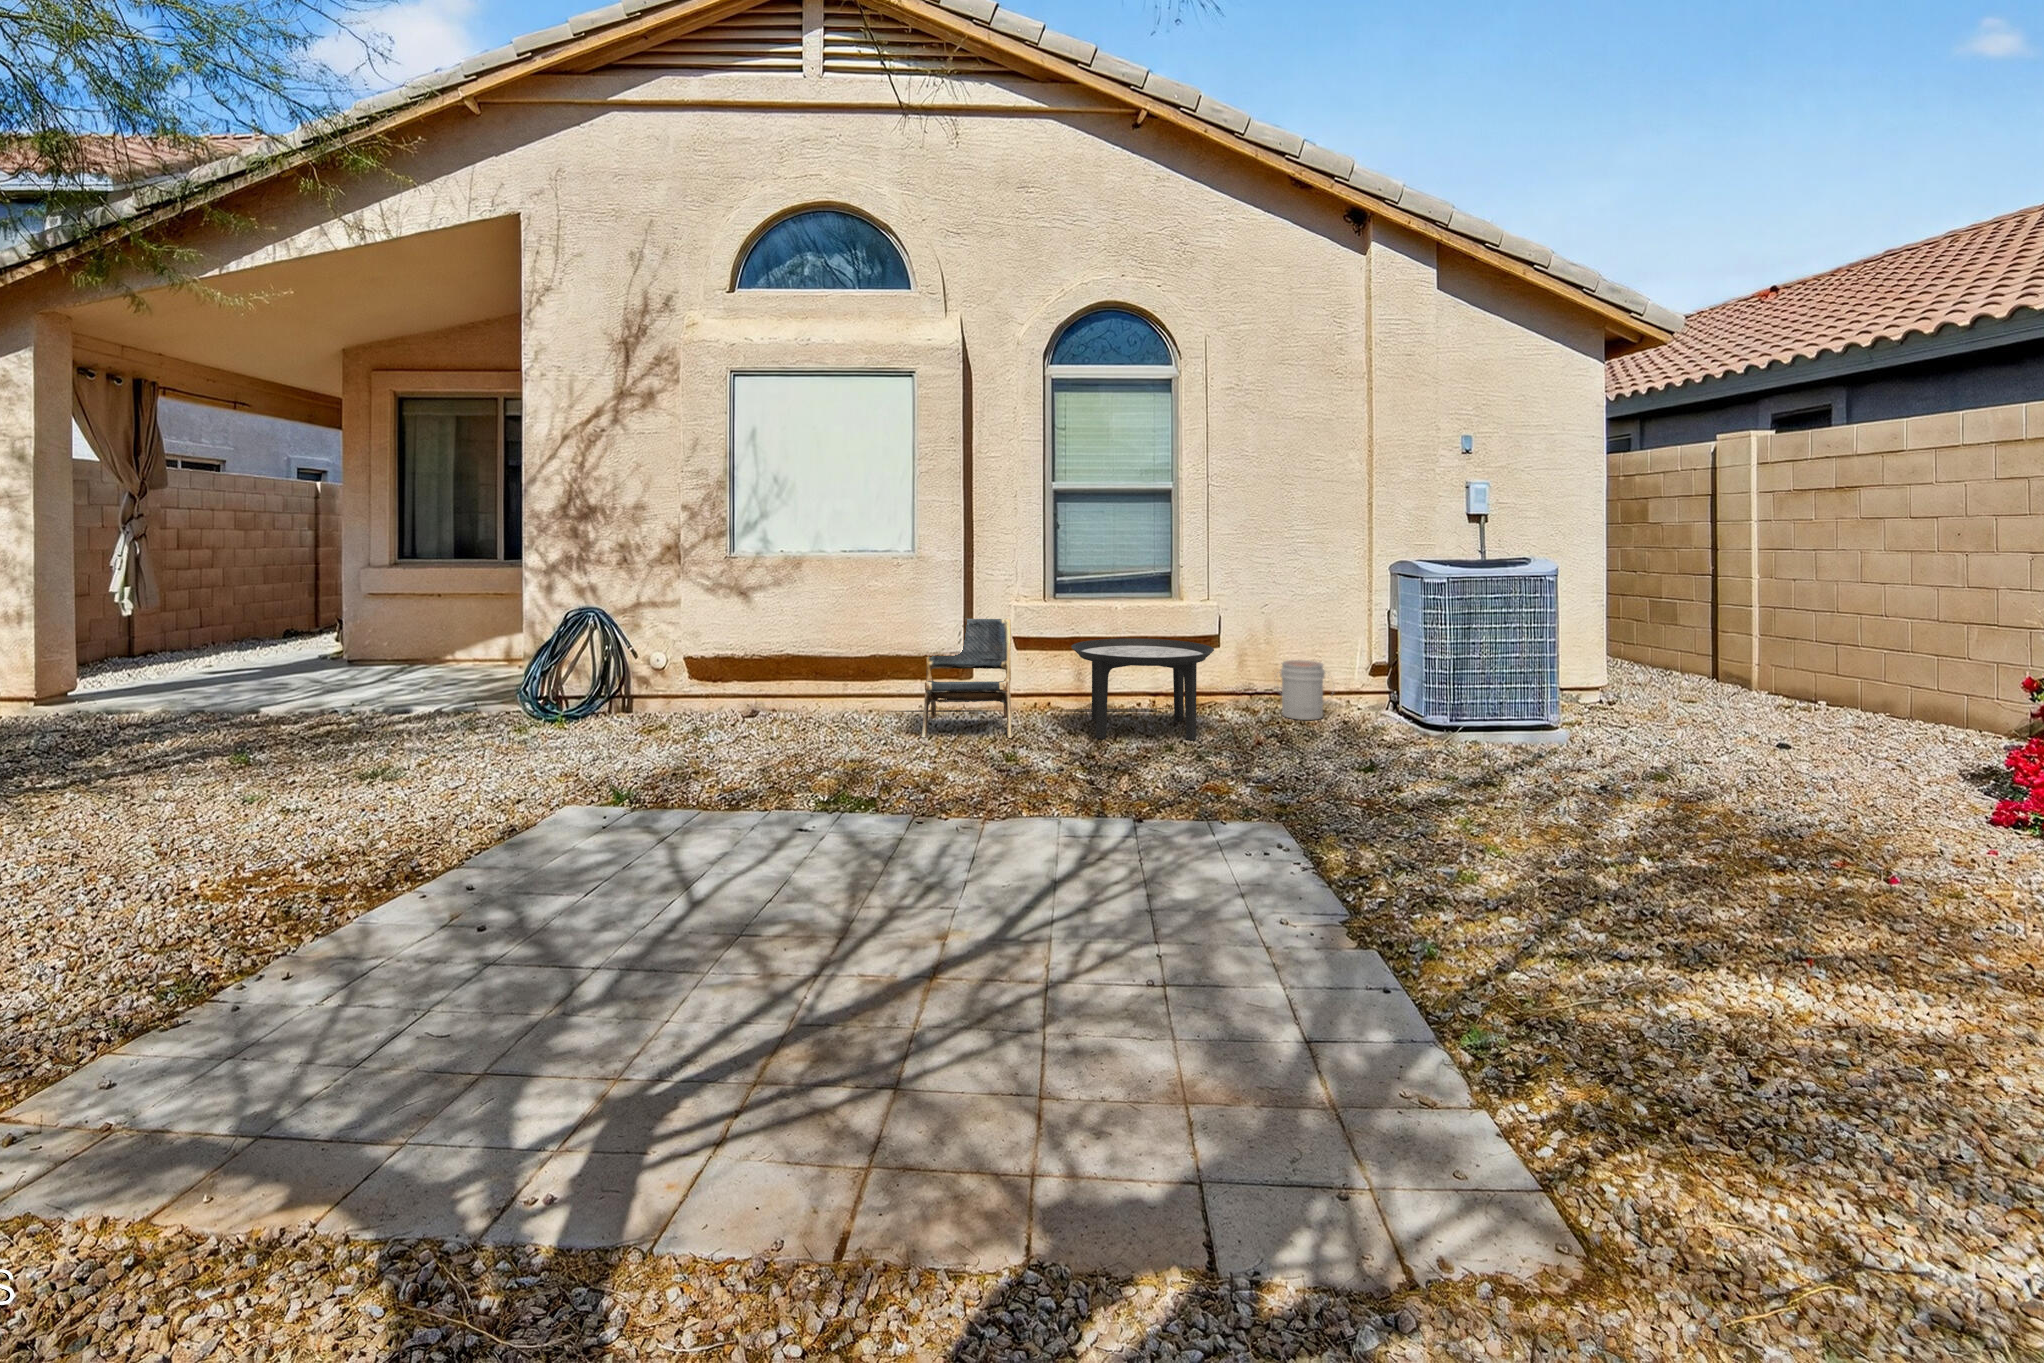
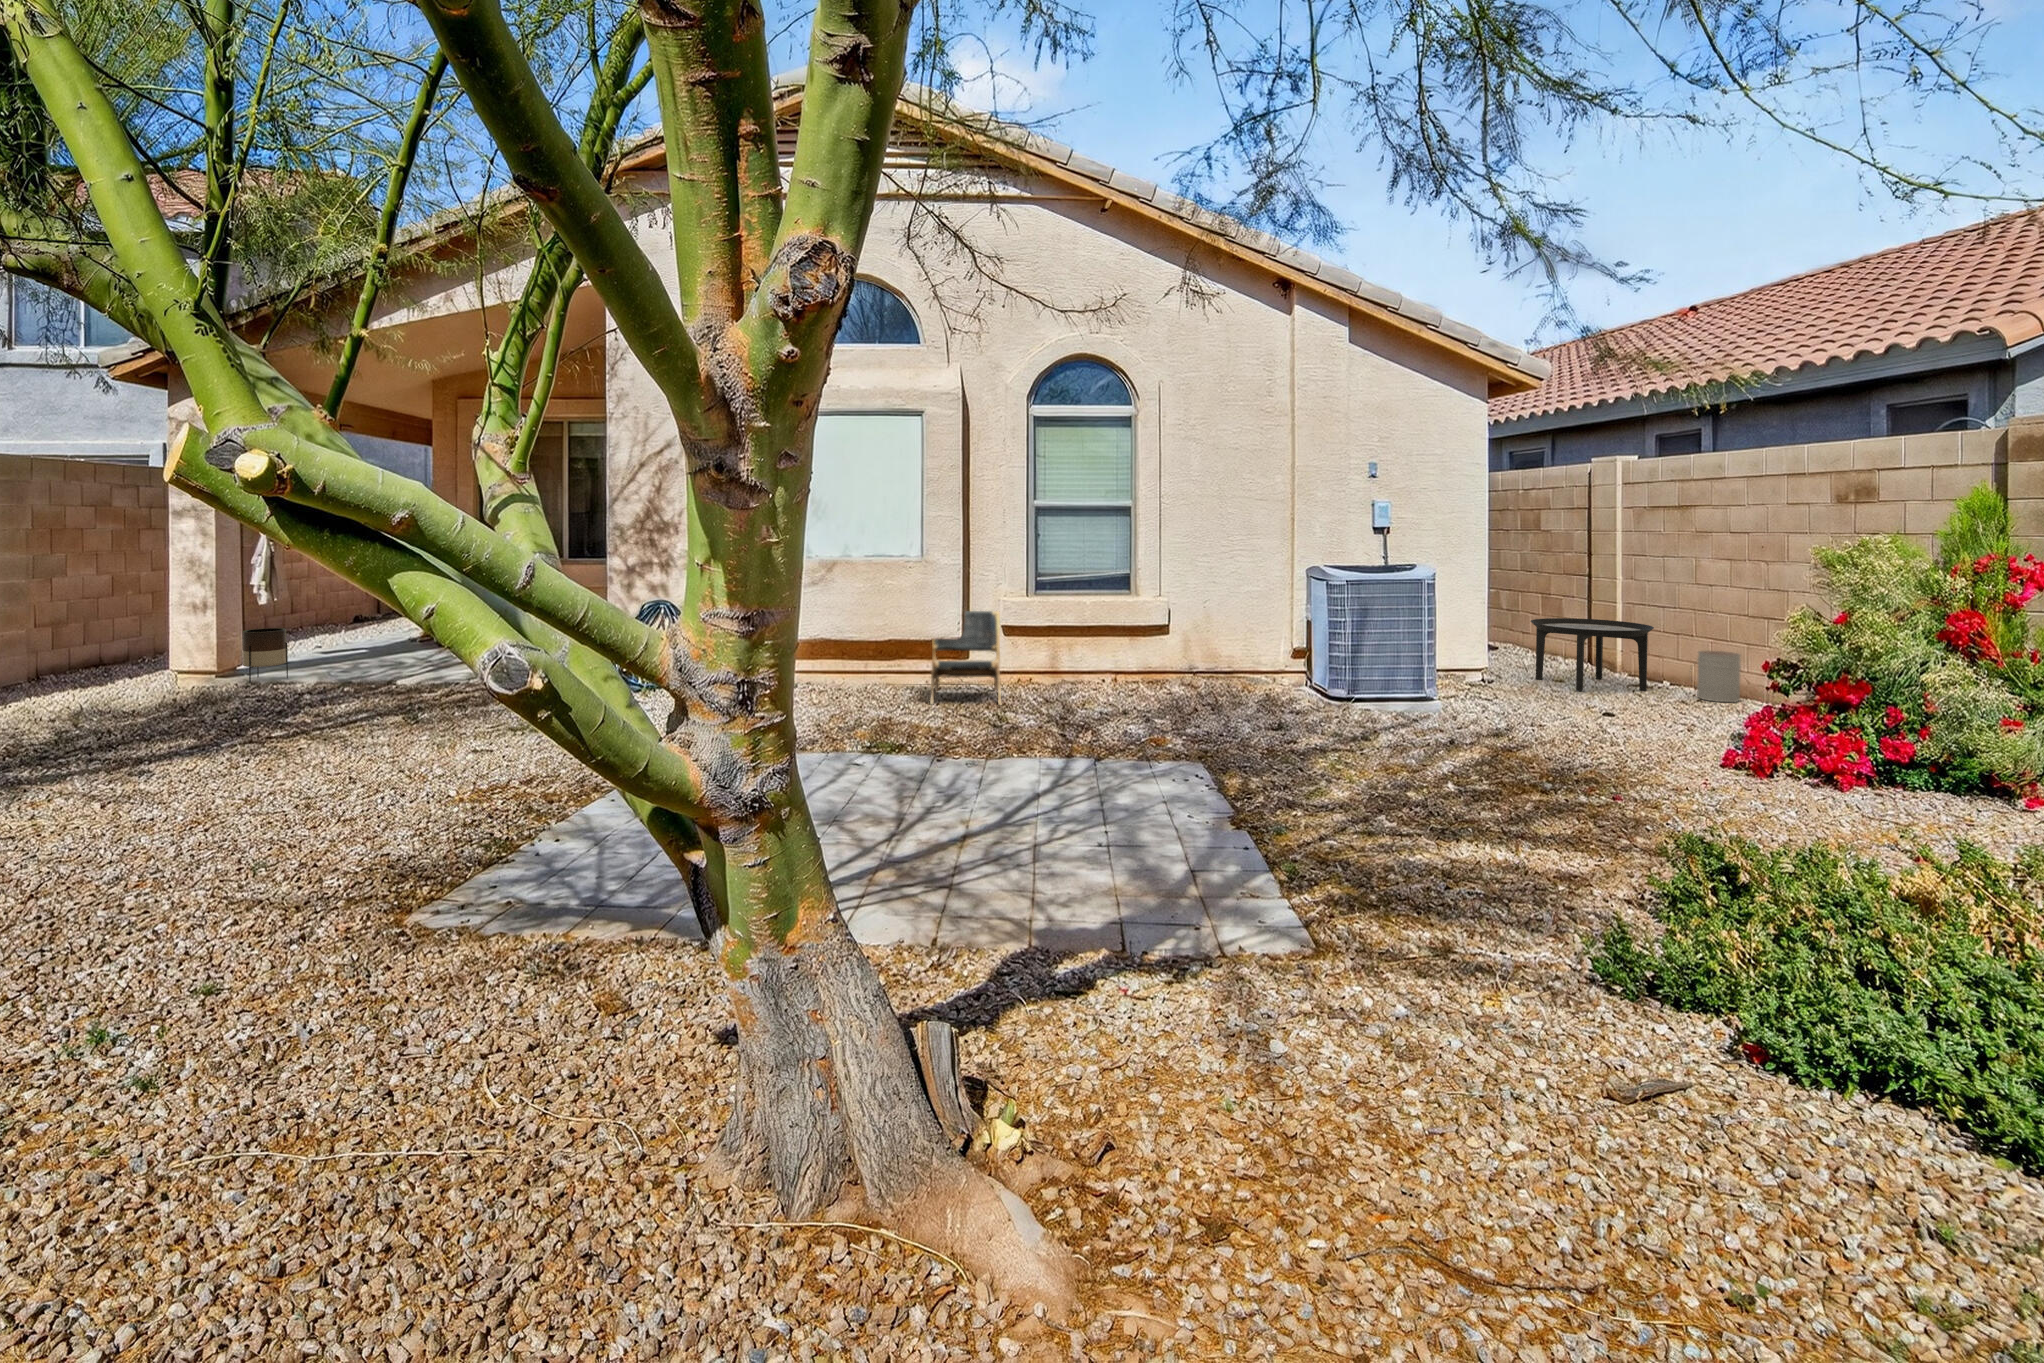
round table: present [1071,639,1214,740] -> present [1531,618,1654,691]
planter: none [63,643,125,712] -> present [243,628,288,683]
bucket: present [1276,660,1325,720] -> present [1697,651,1741,702]

